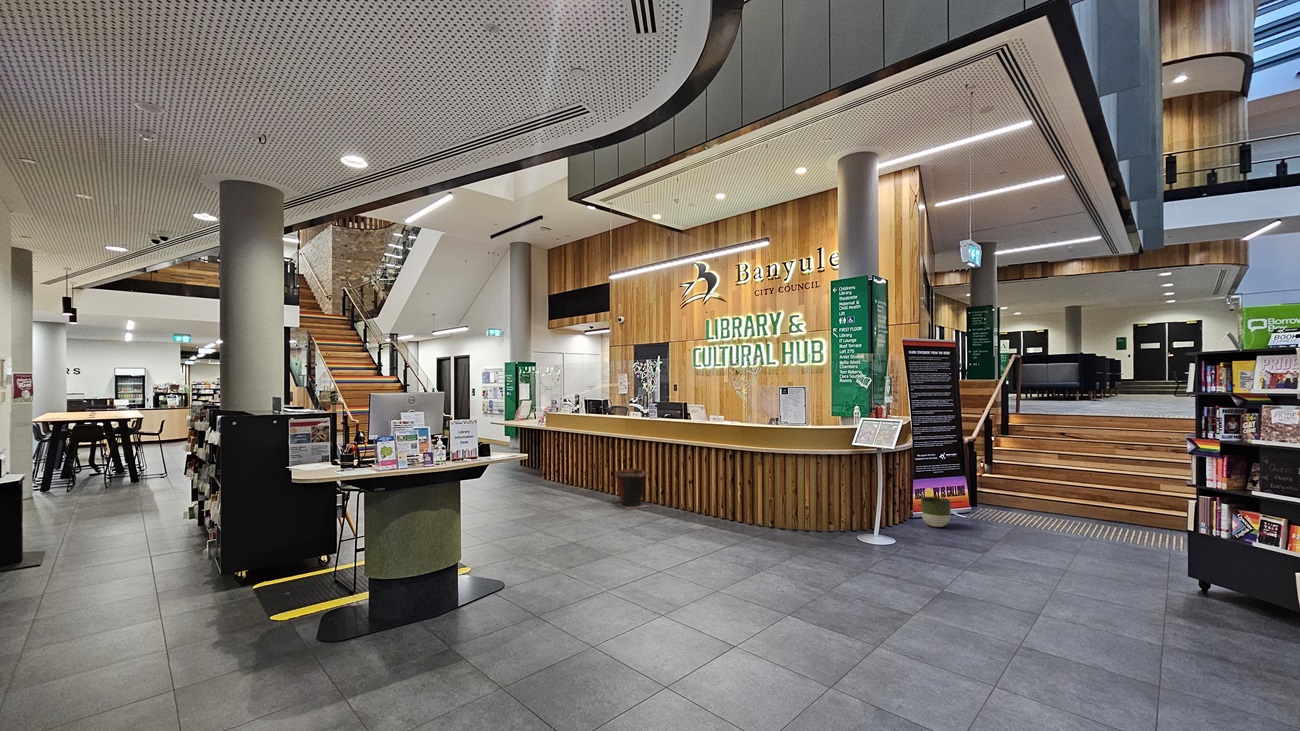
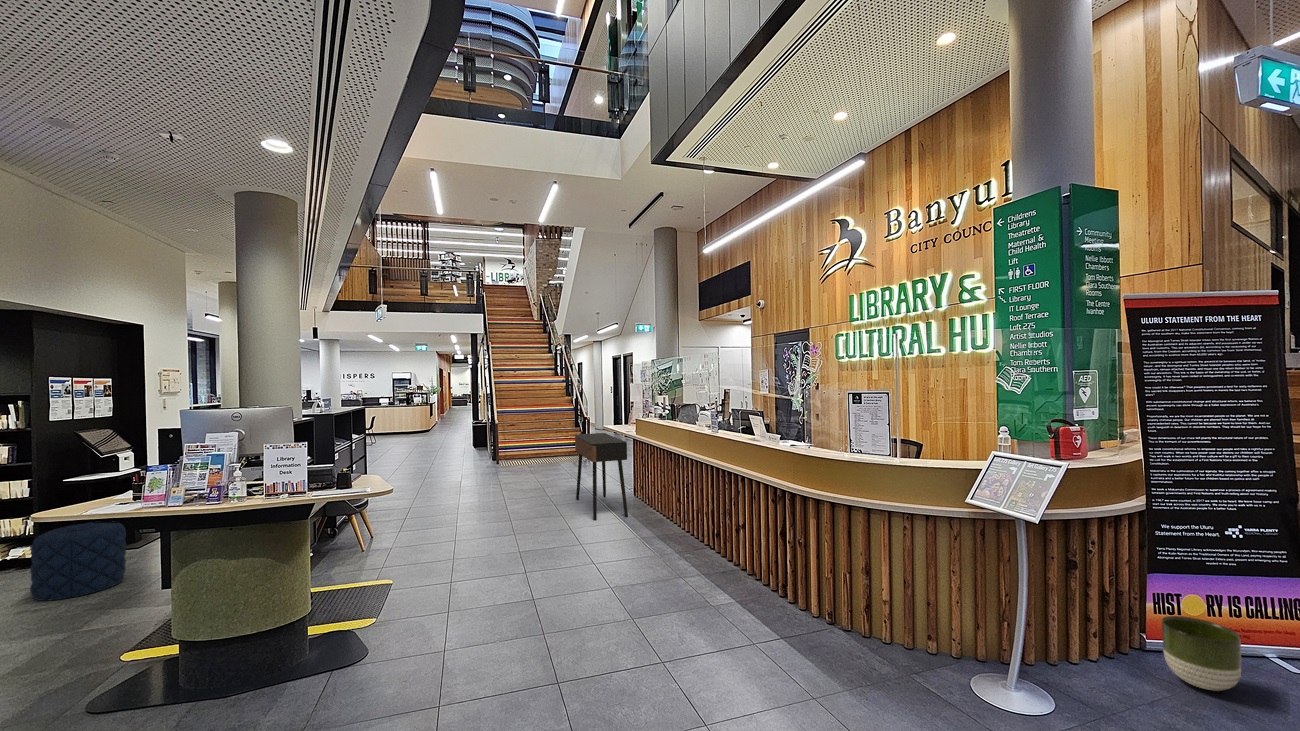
console table: none [500,427,565,497] -> present [575,433,628,520]
waste bin: present [615,469,648,509] -> none [655,496,700,553]
pouf: none [31,524,134,610] -> present [30,523,126,601]

